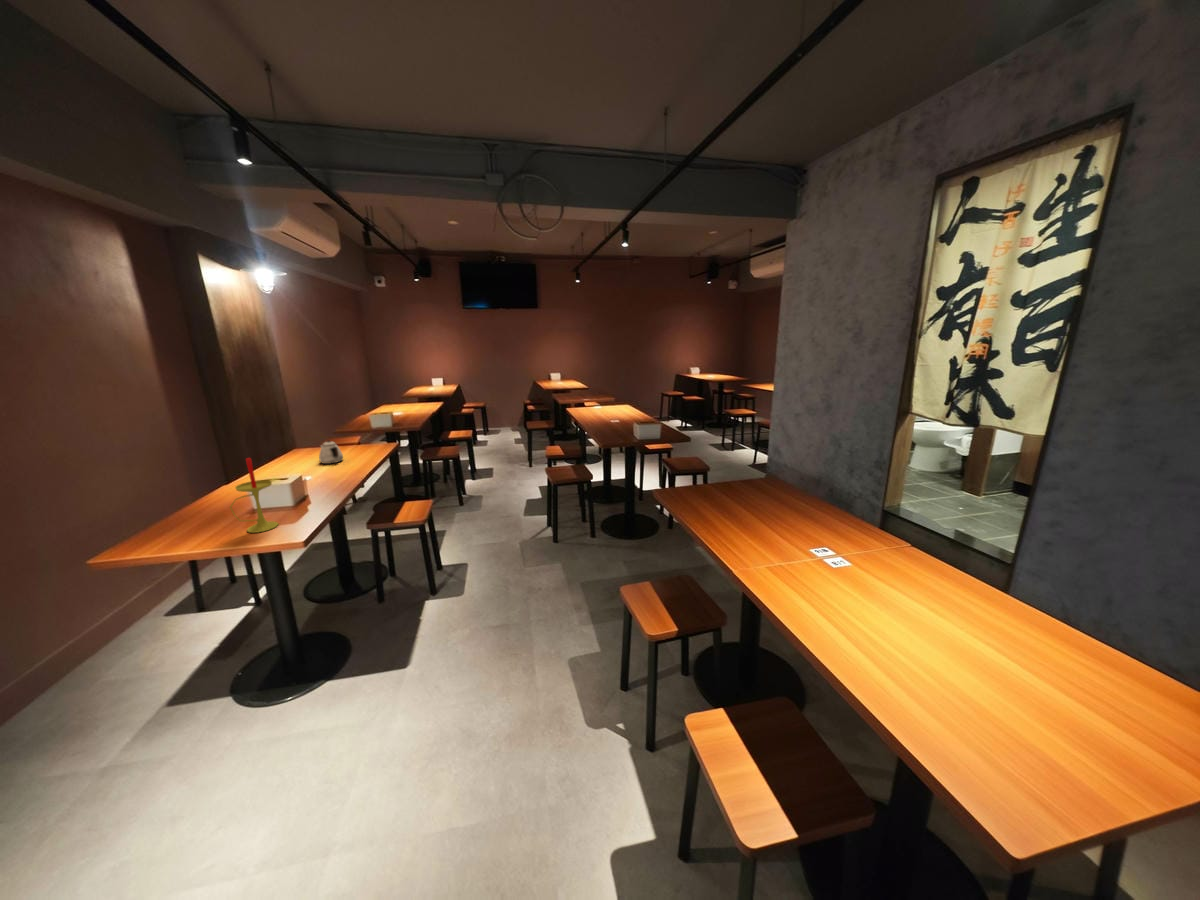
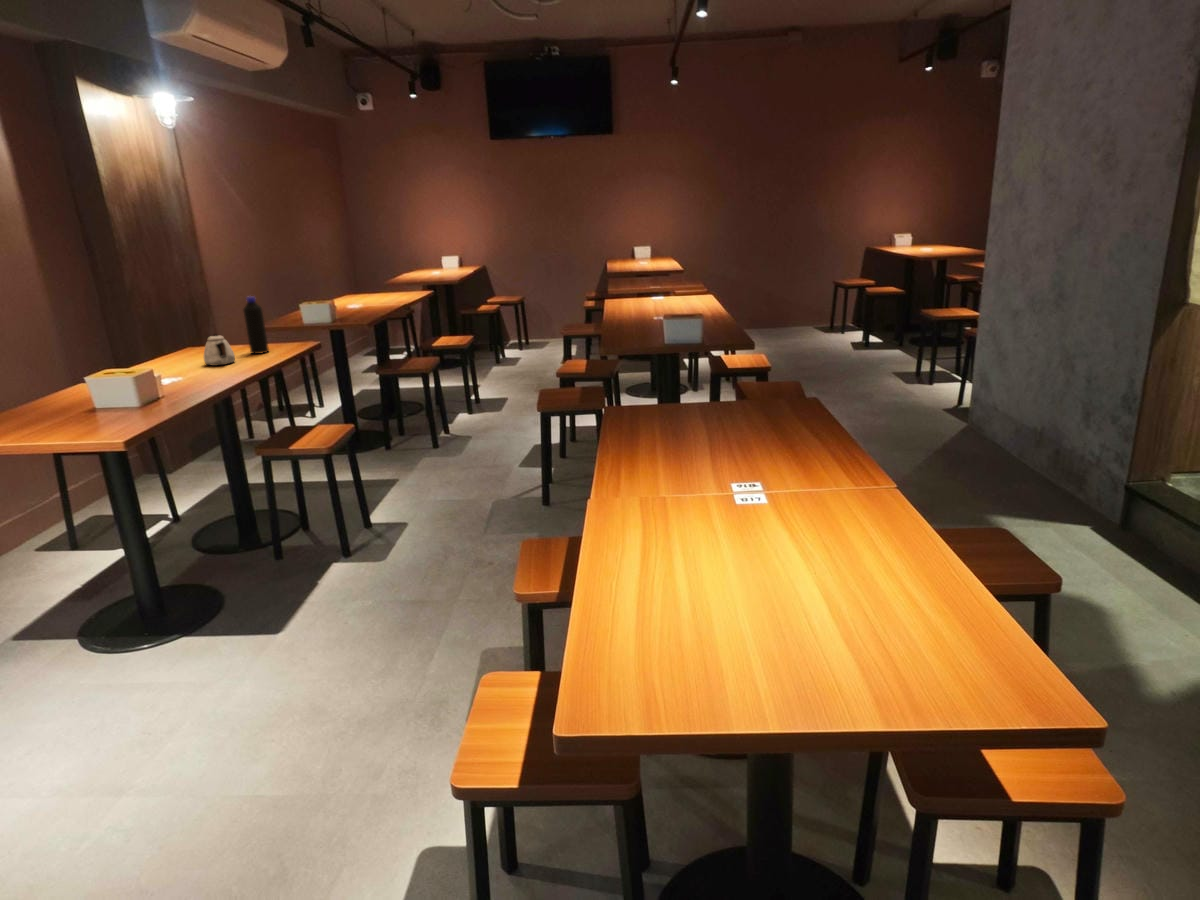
bottle: none [345,412,364,453] -> present [243,296,269,354]
candle: present [230,458,278,533] -> none [54,337,113,432]

